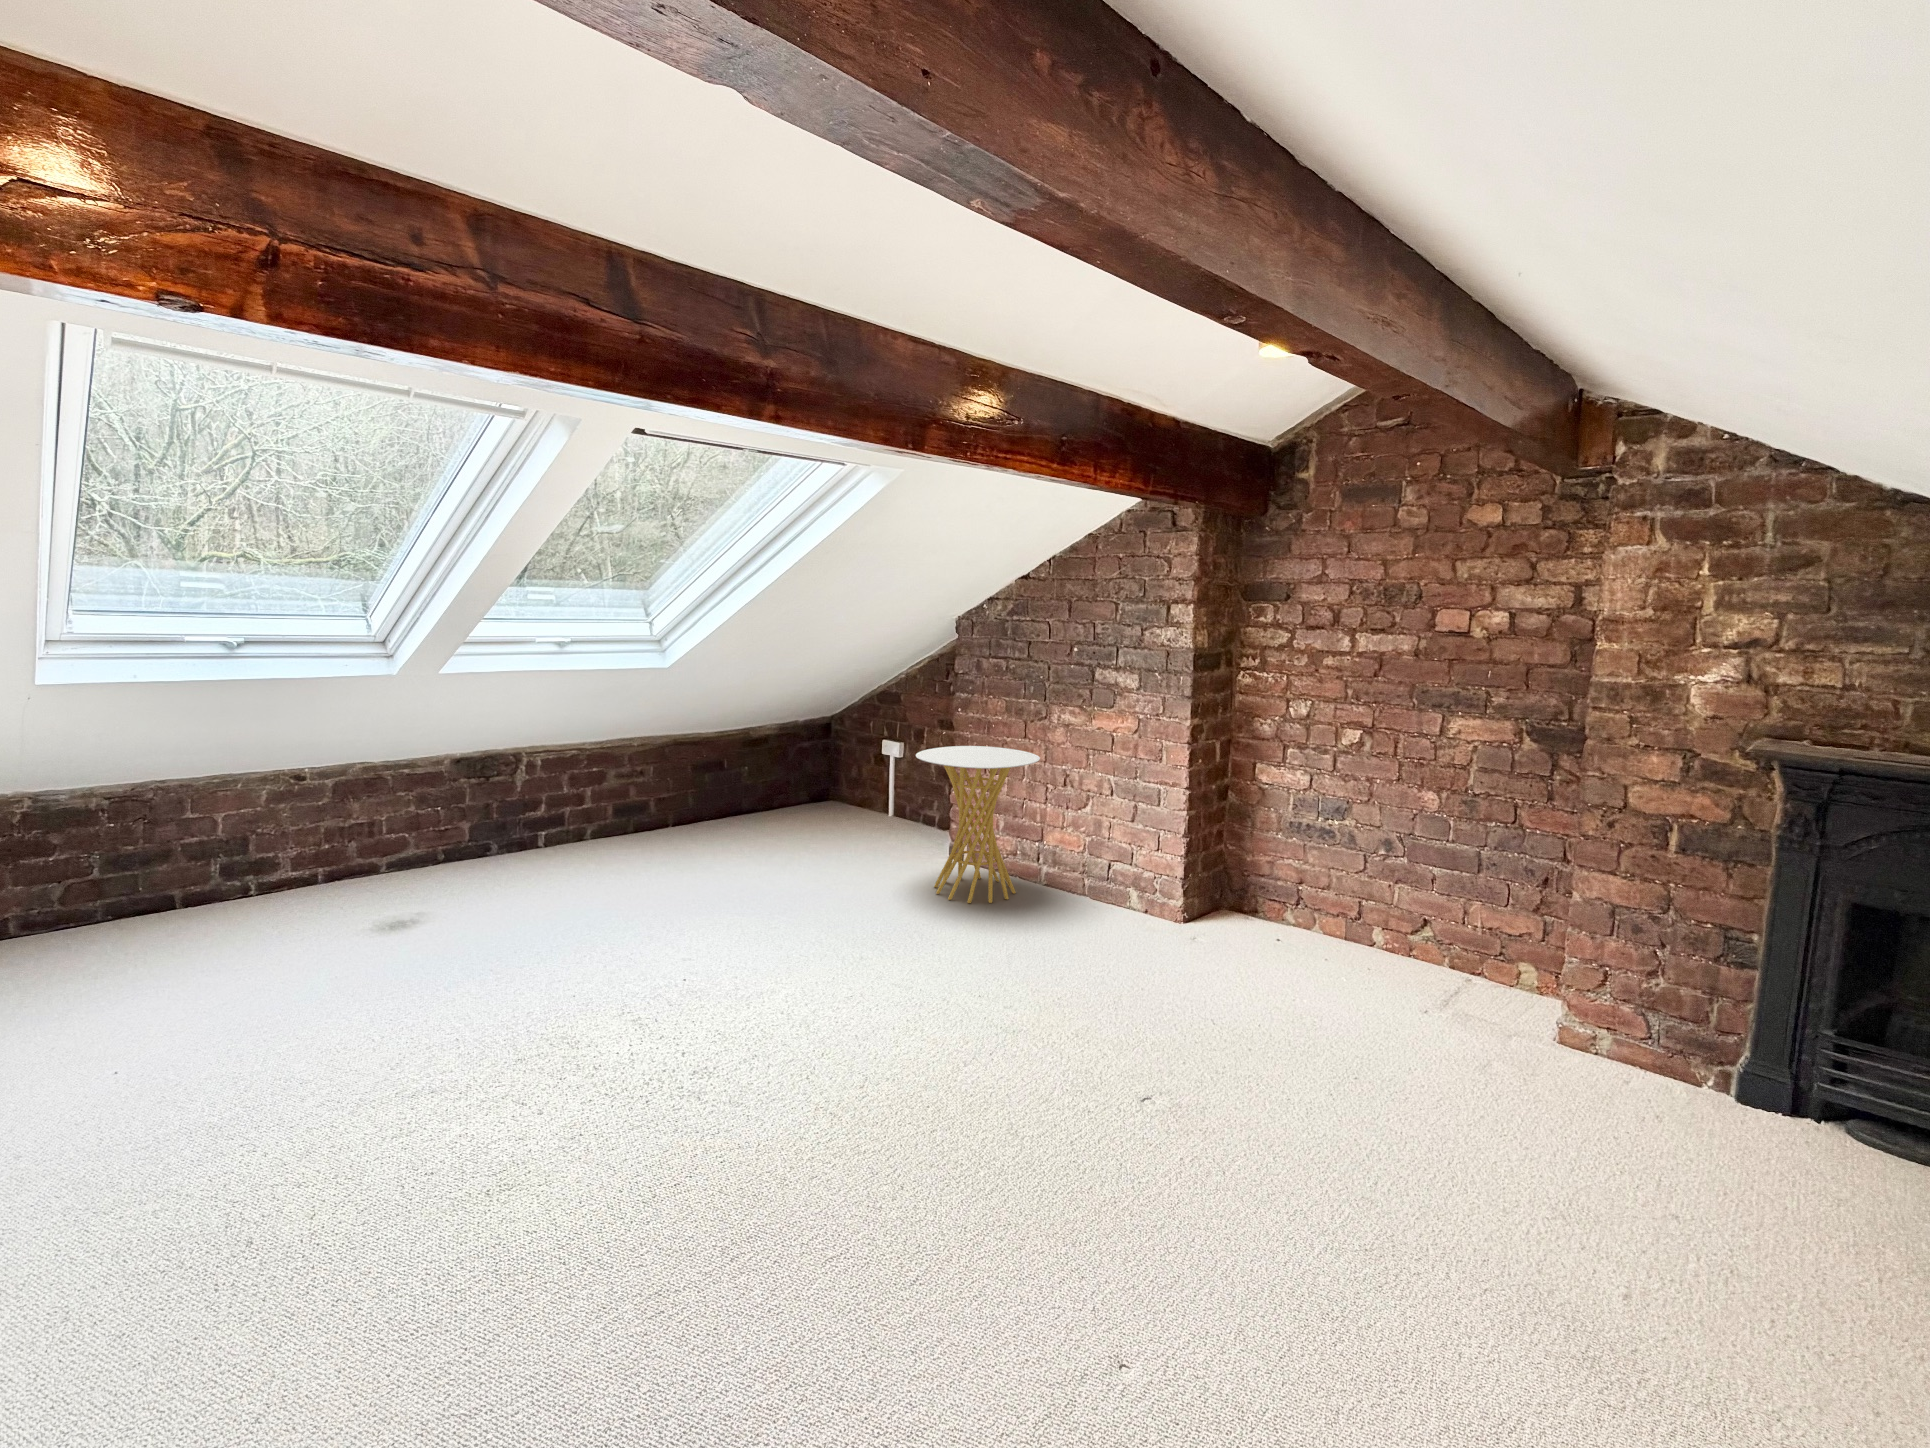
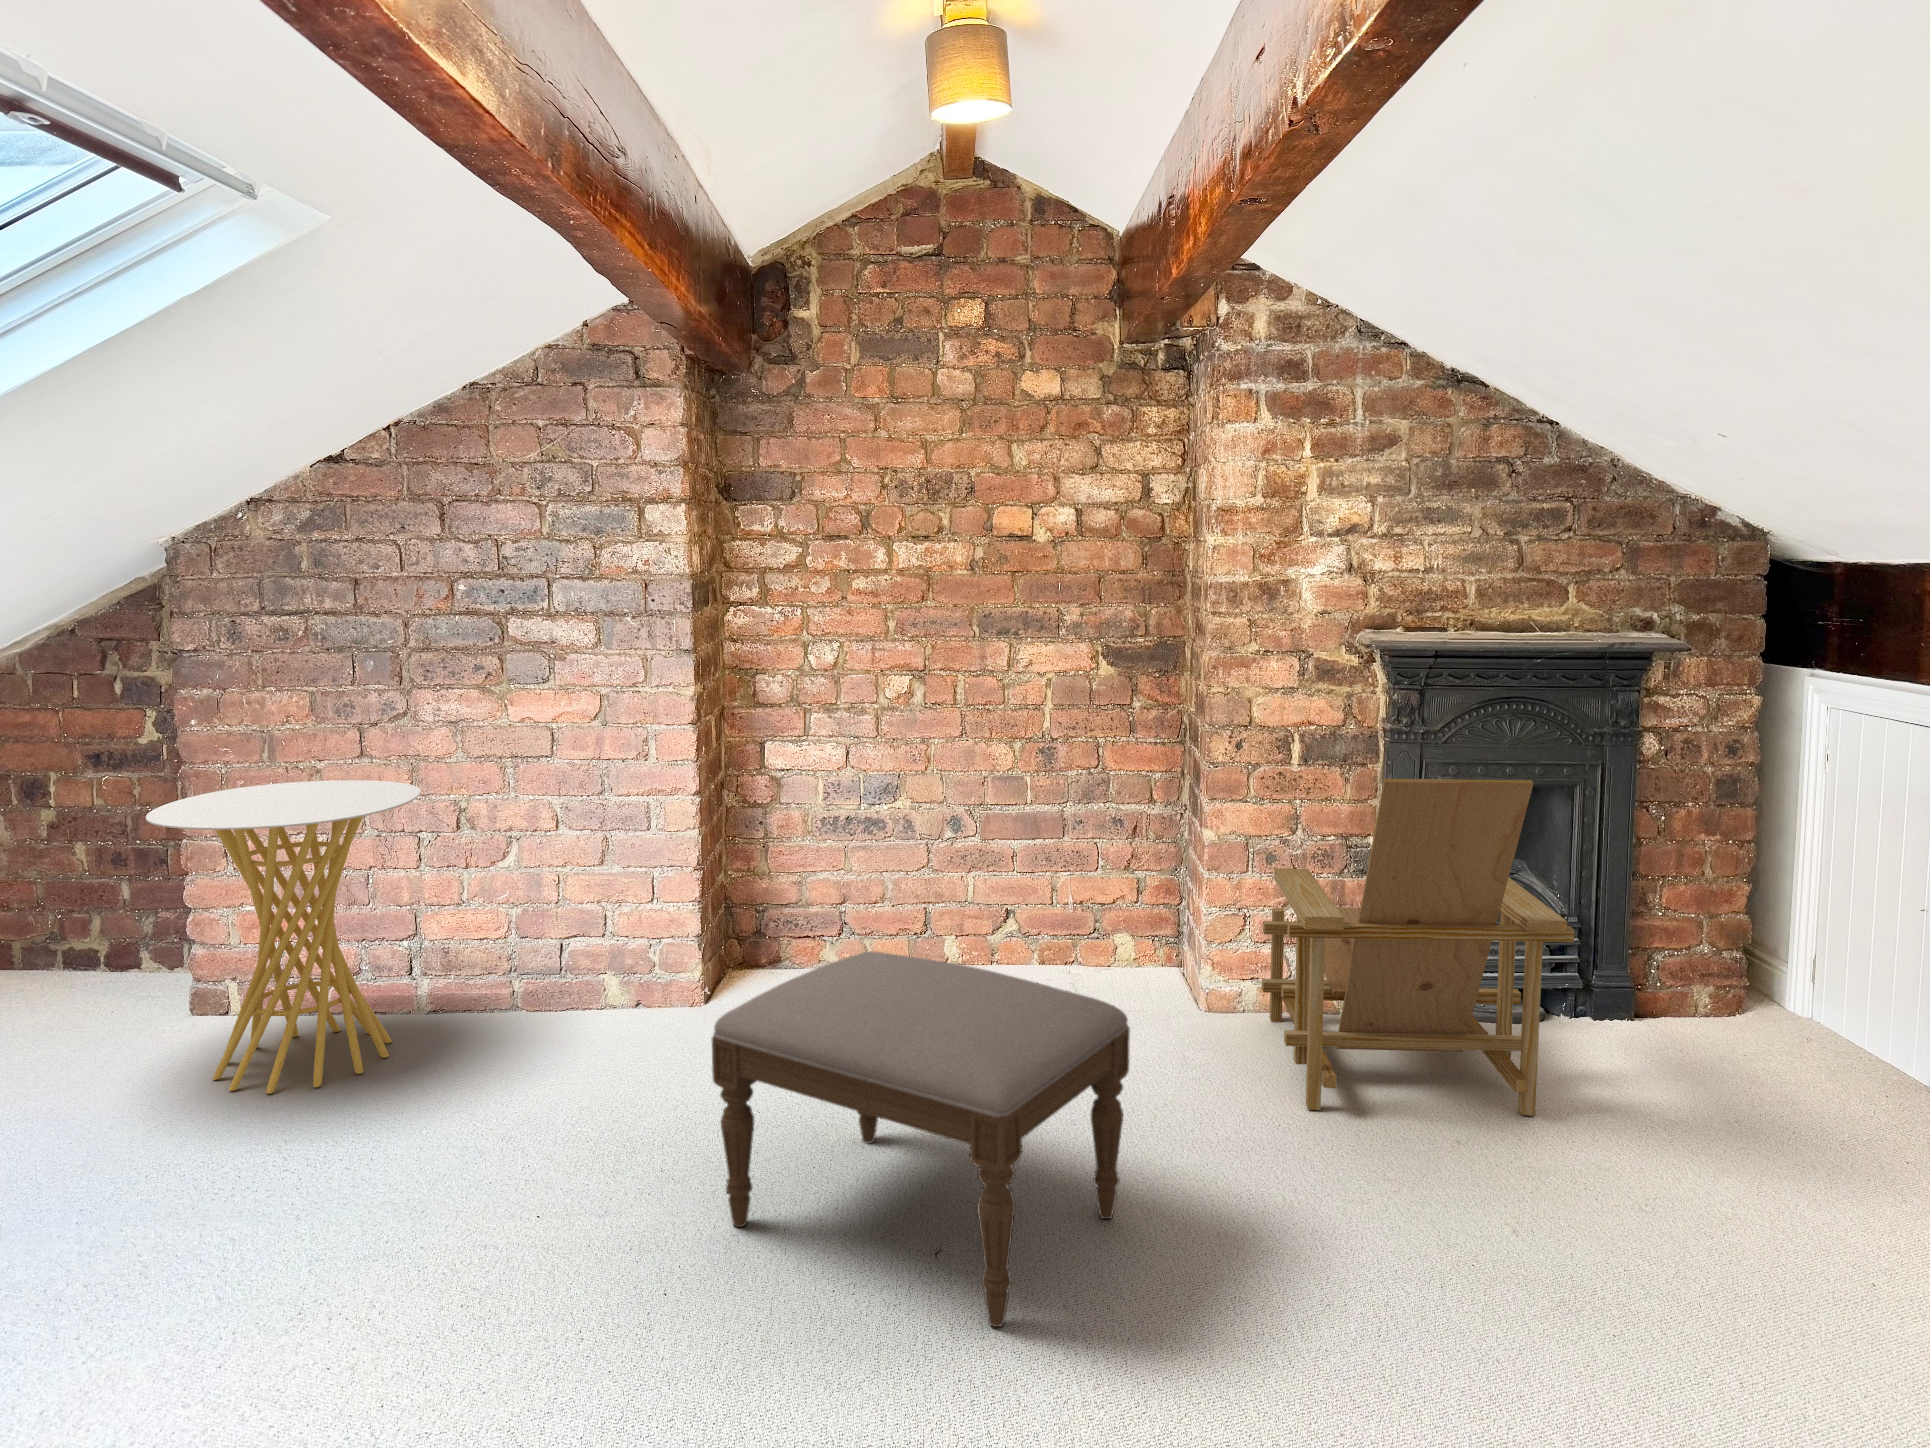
lounge chair: none [1542,863,1872,1229] -> present [1261,779,1575,1116]
ottoman: none [1081,900,1326,1130] -> present [712,951,1130,1327]

